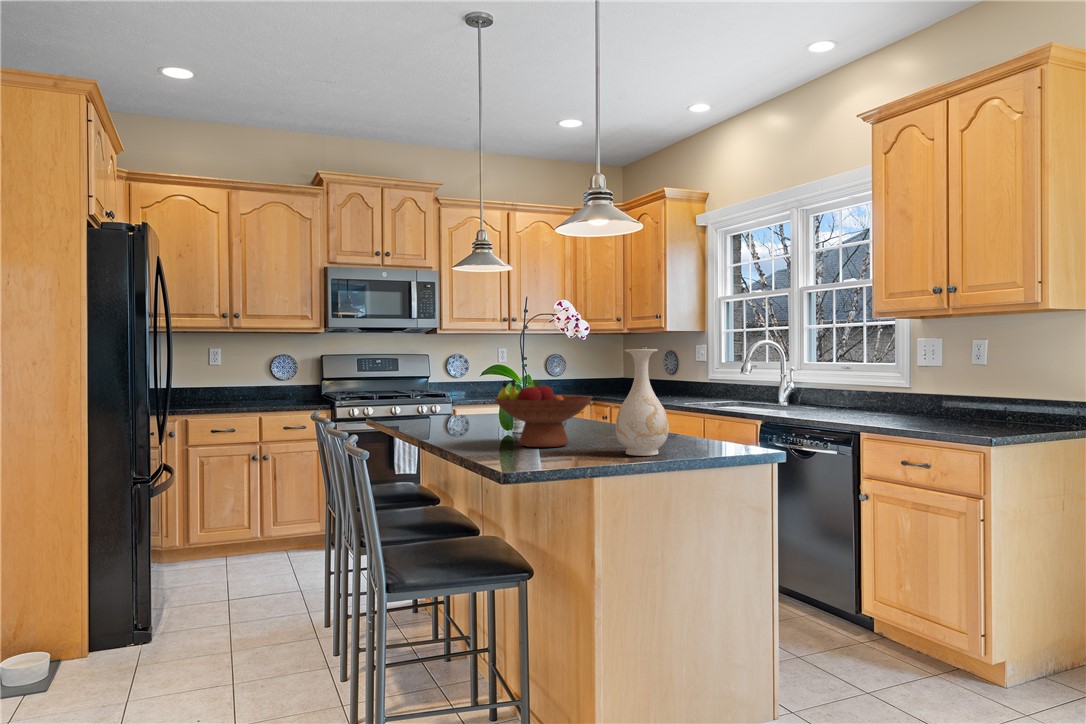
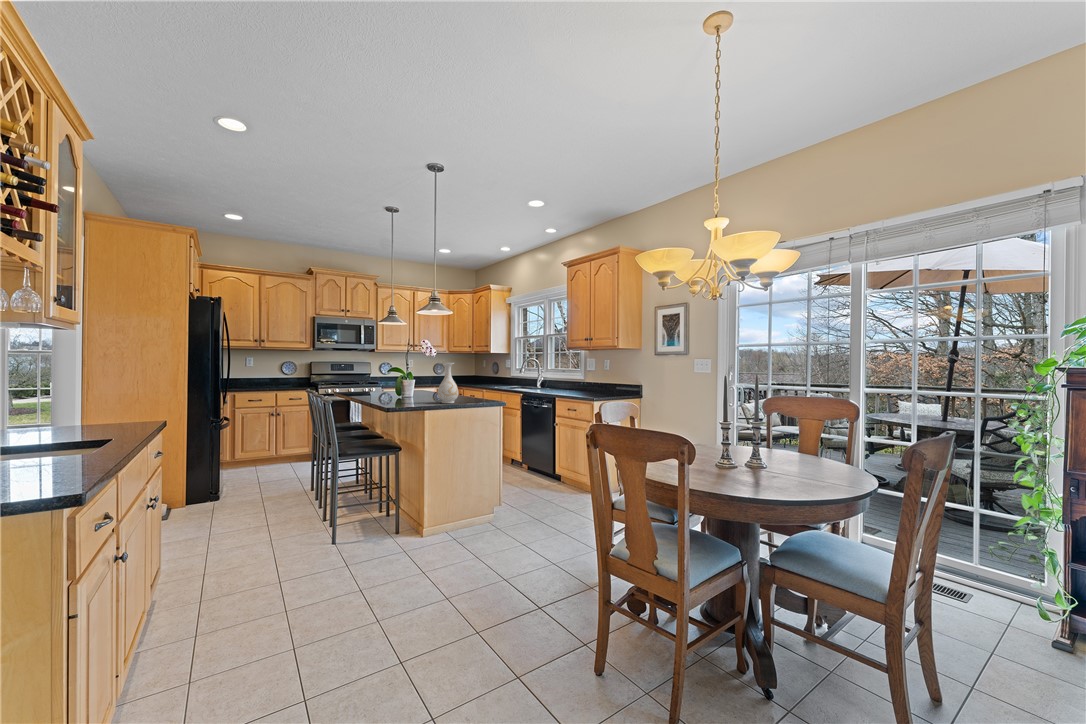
fruit bowl: present [494,380,593,447] -> none [391,374,433,401]

